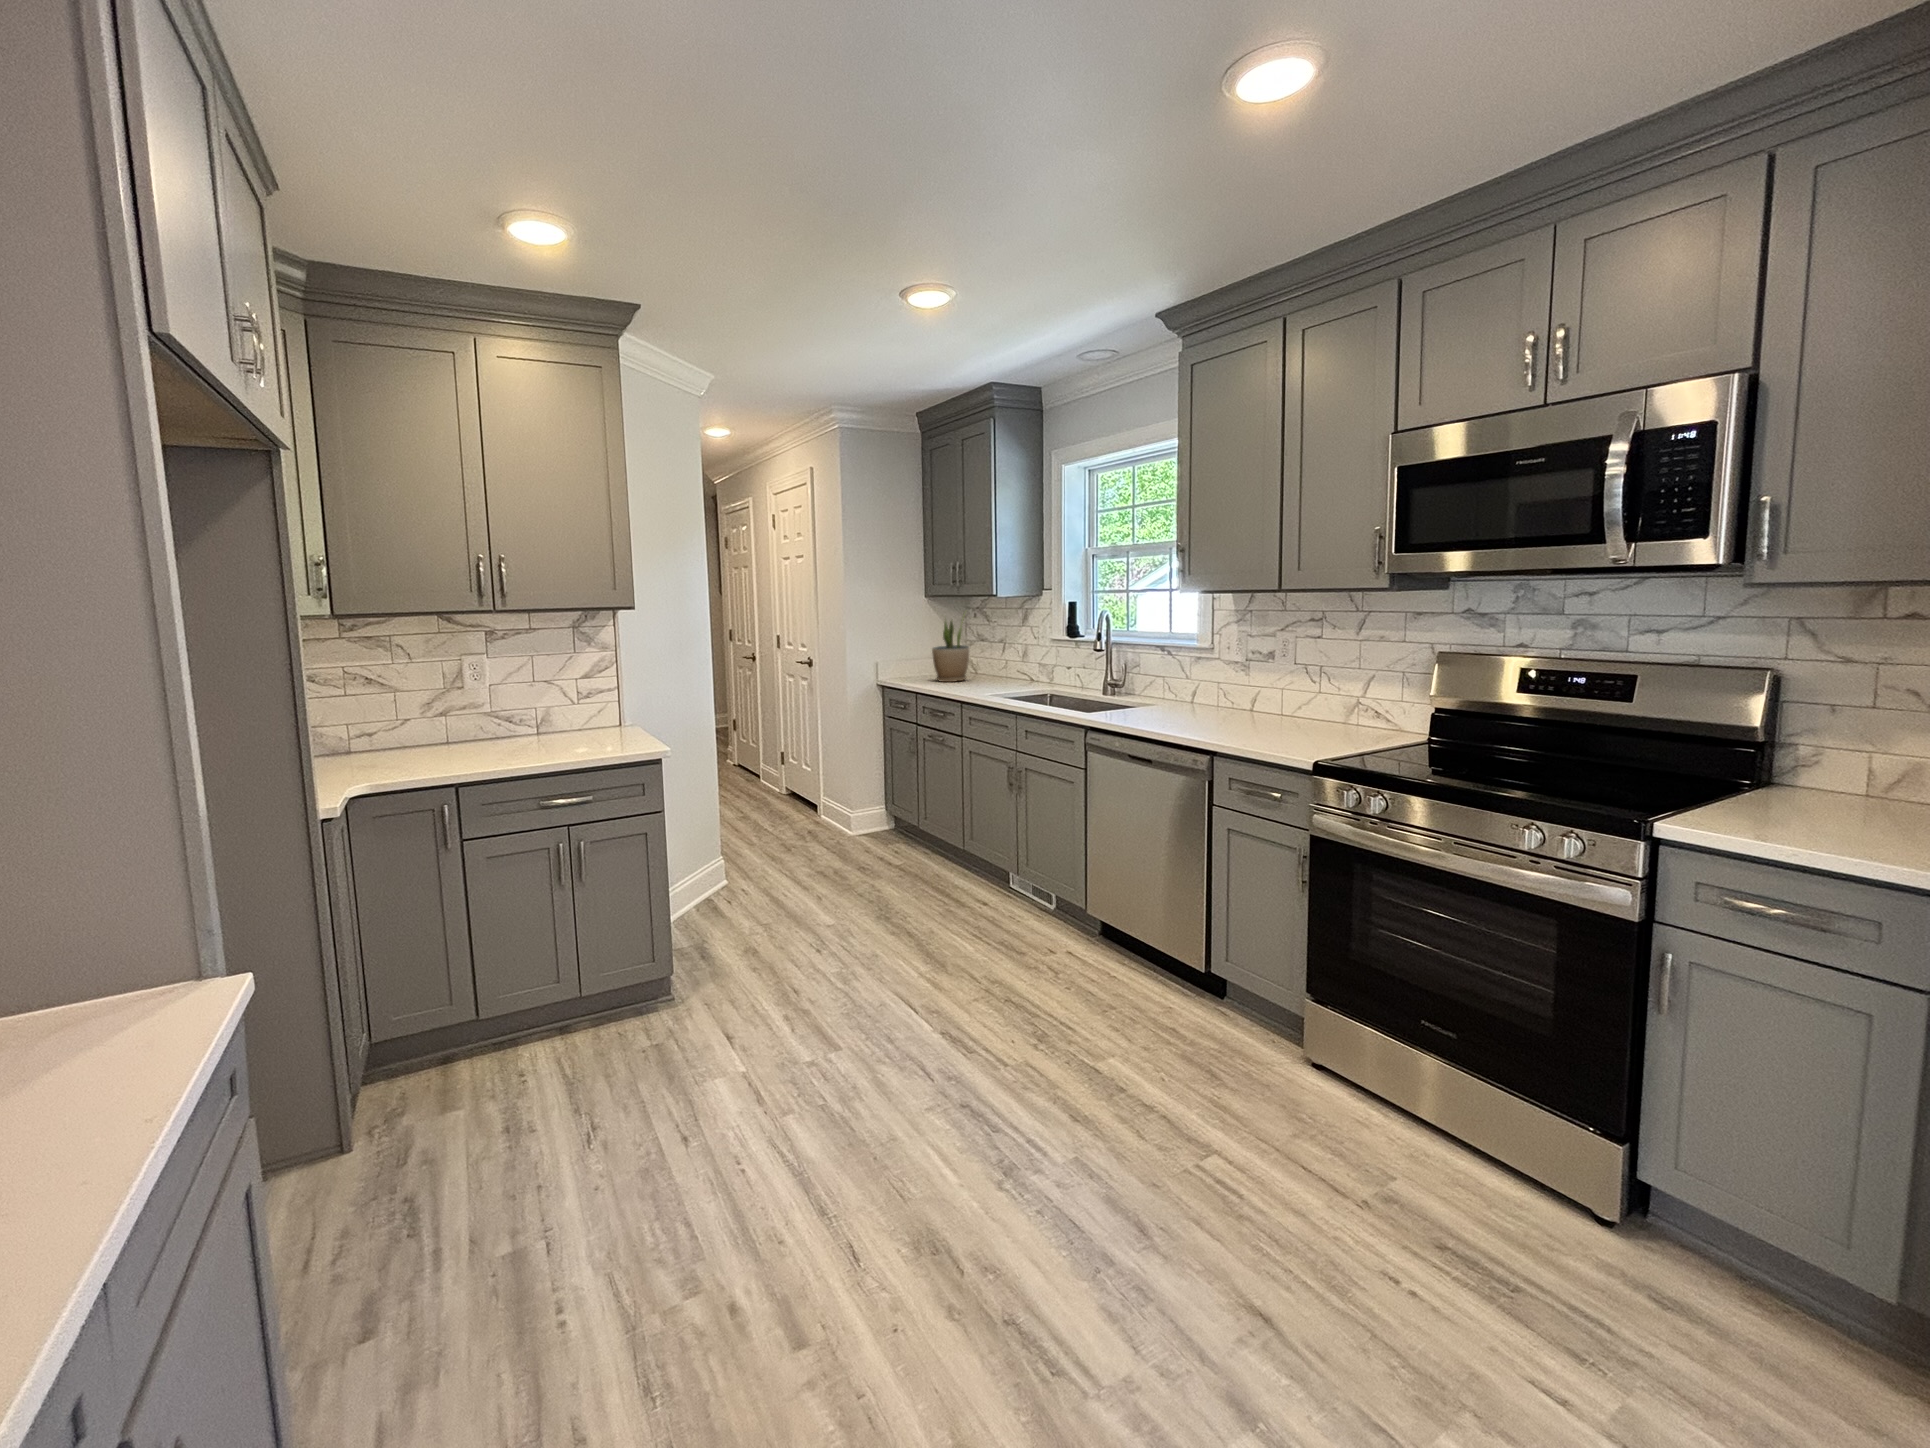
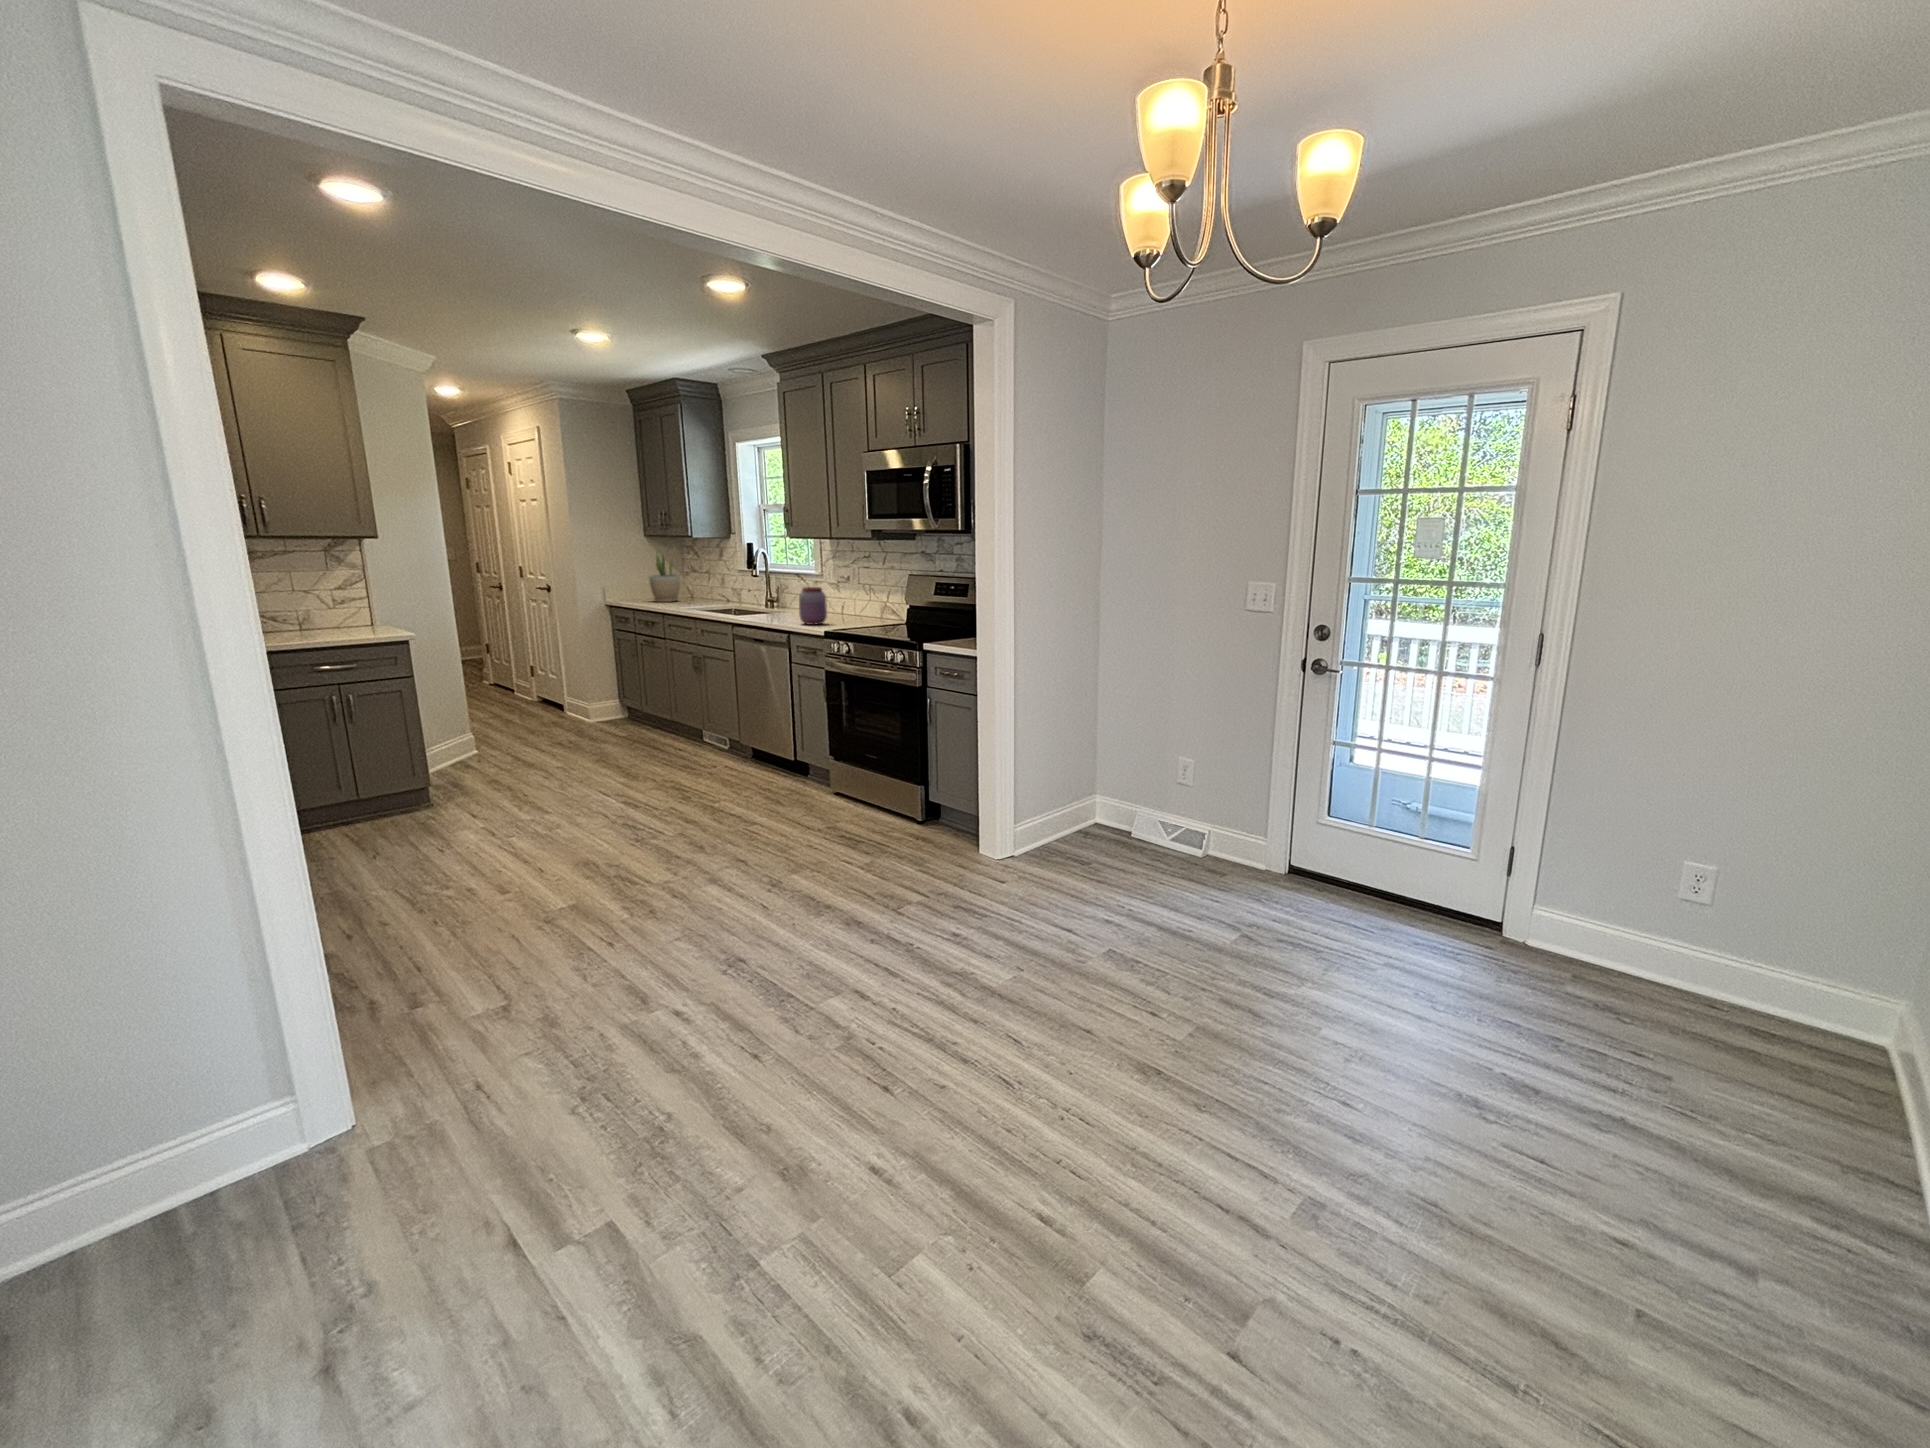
jar: none [1229,678,1279,742] -> present [799,587,827,625]

